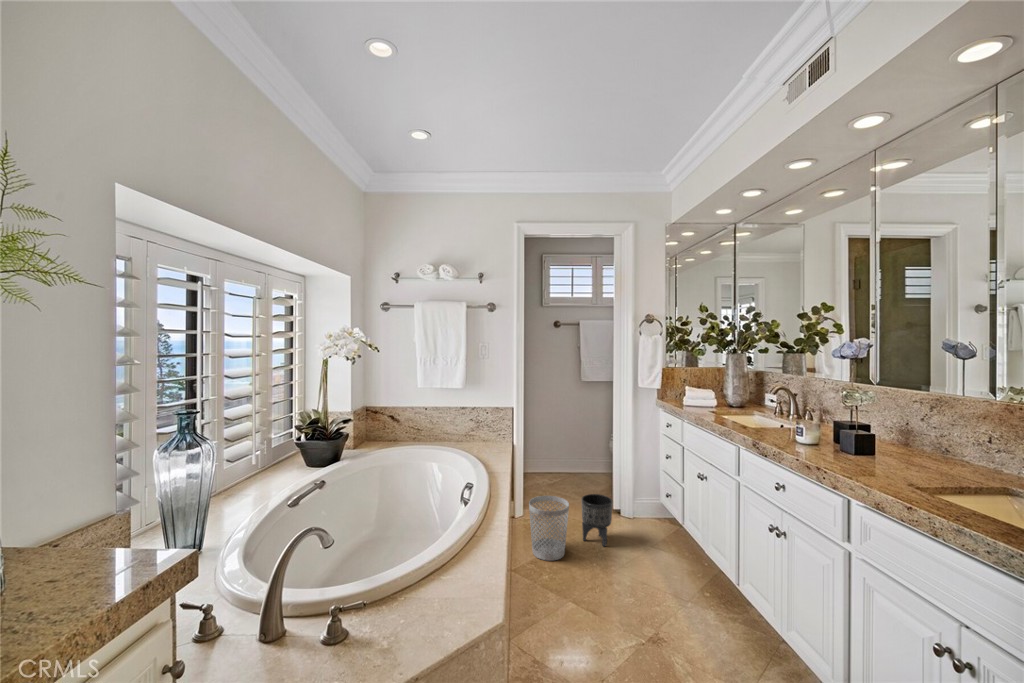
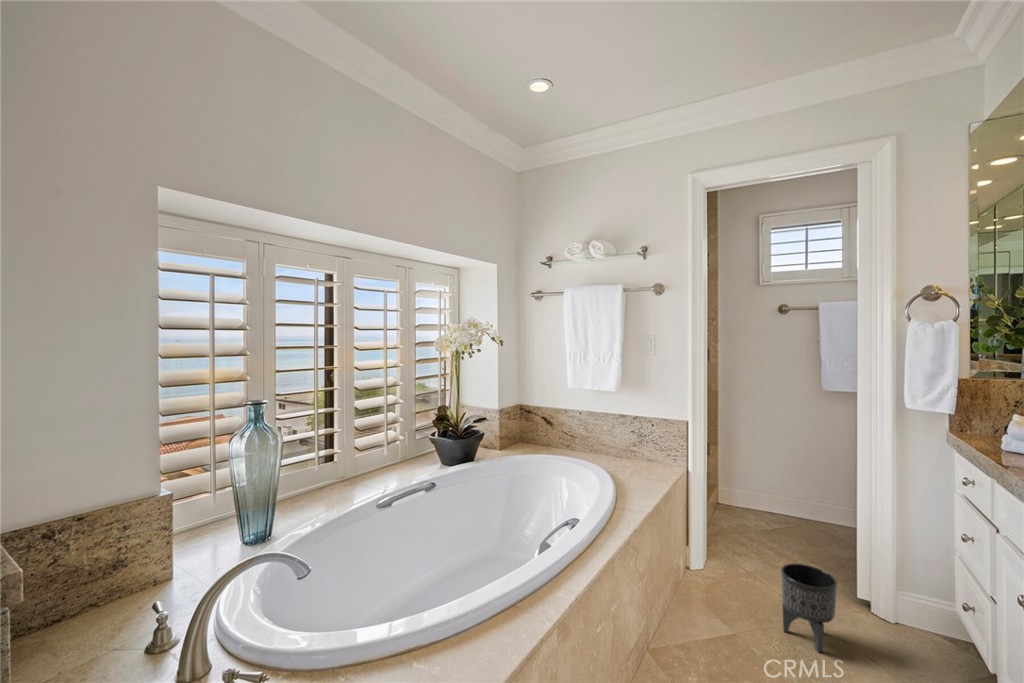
wastebasket: present [529,496,569,561] -> none [689,549,752,648]

